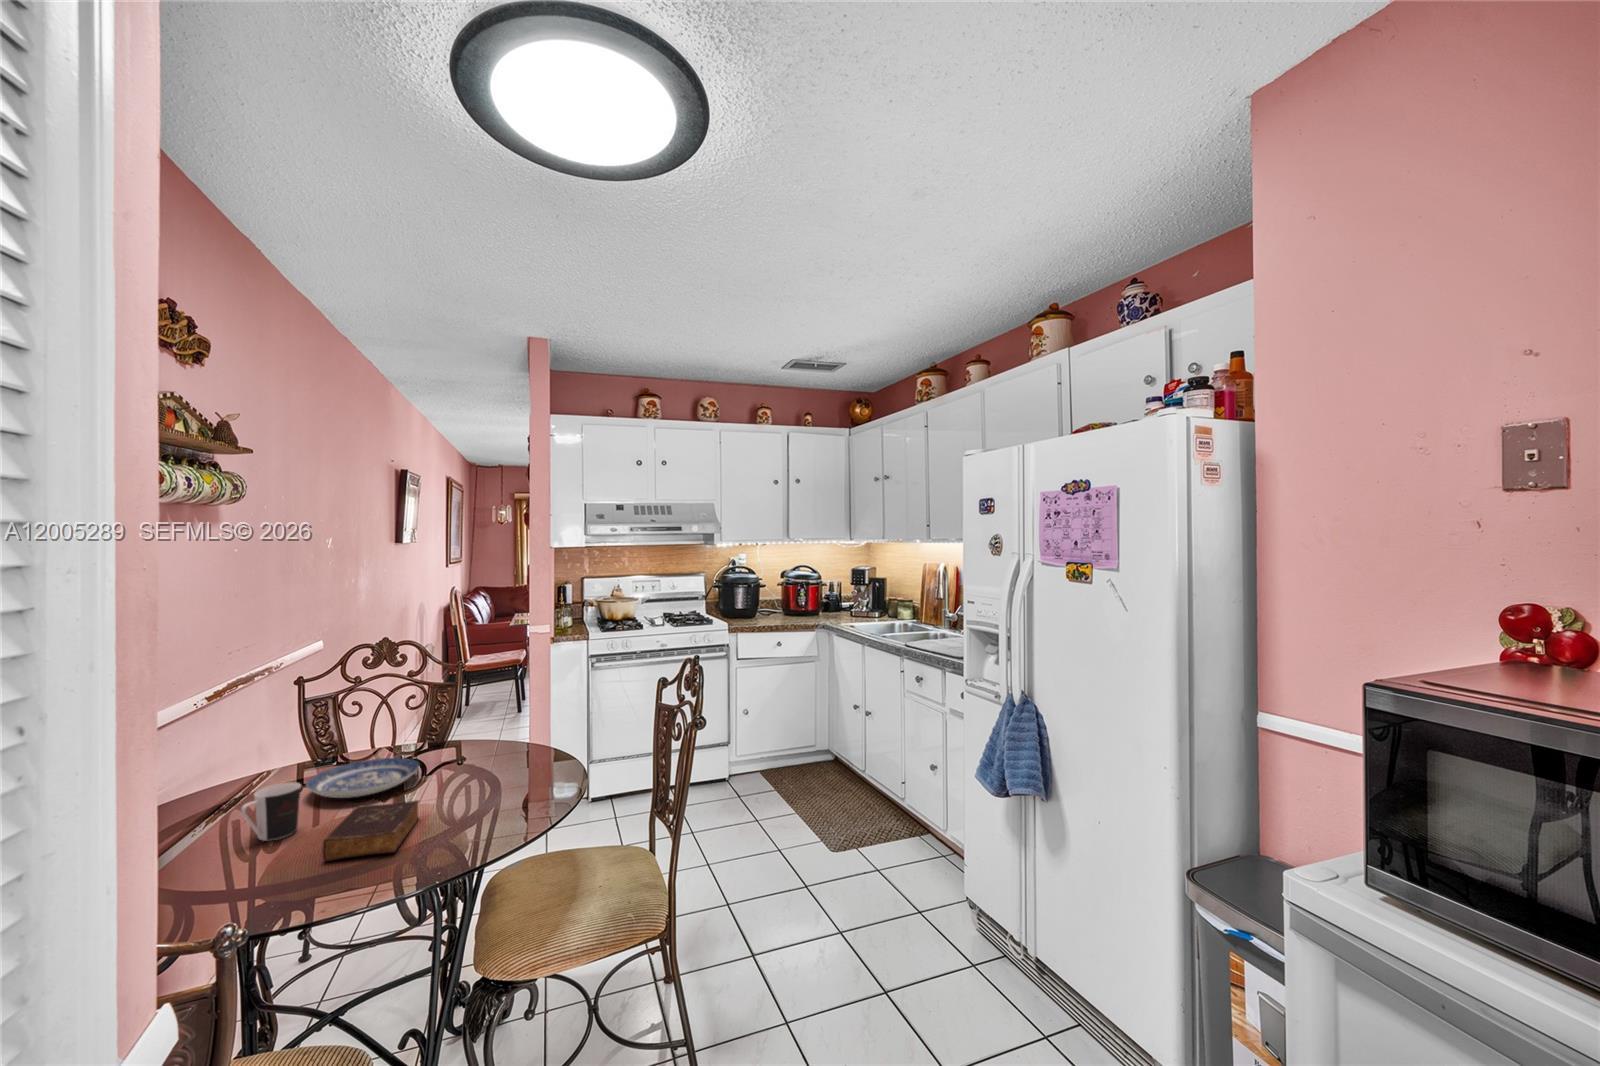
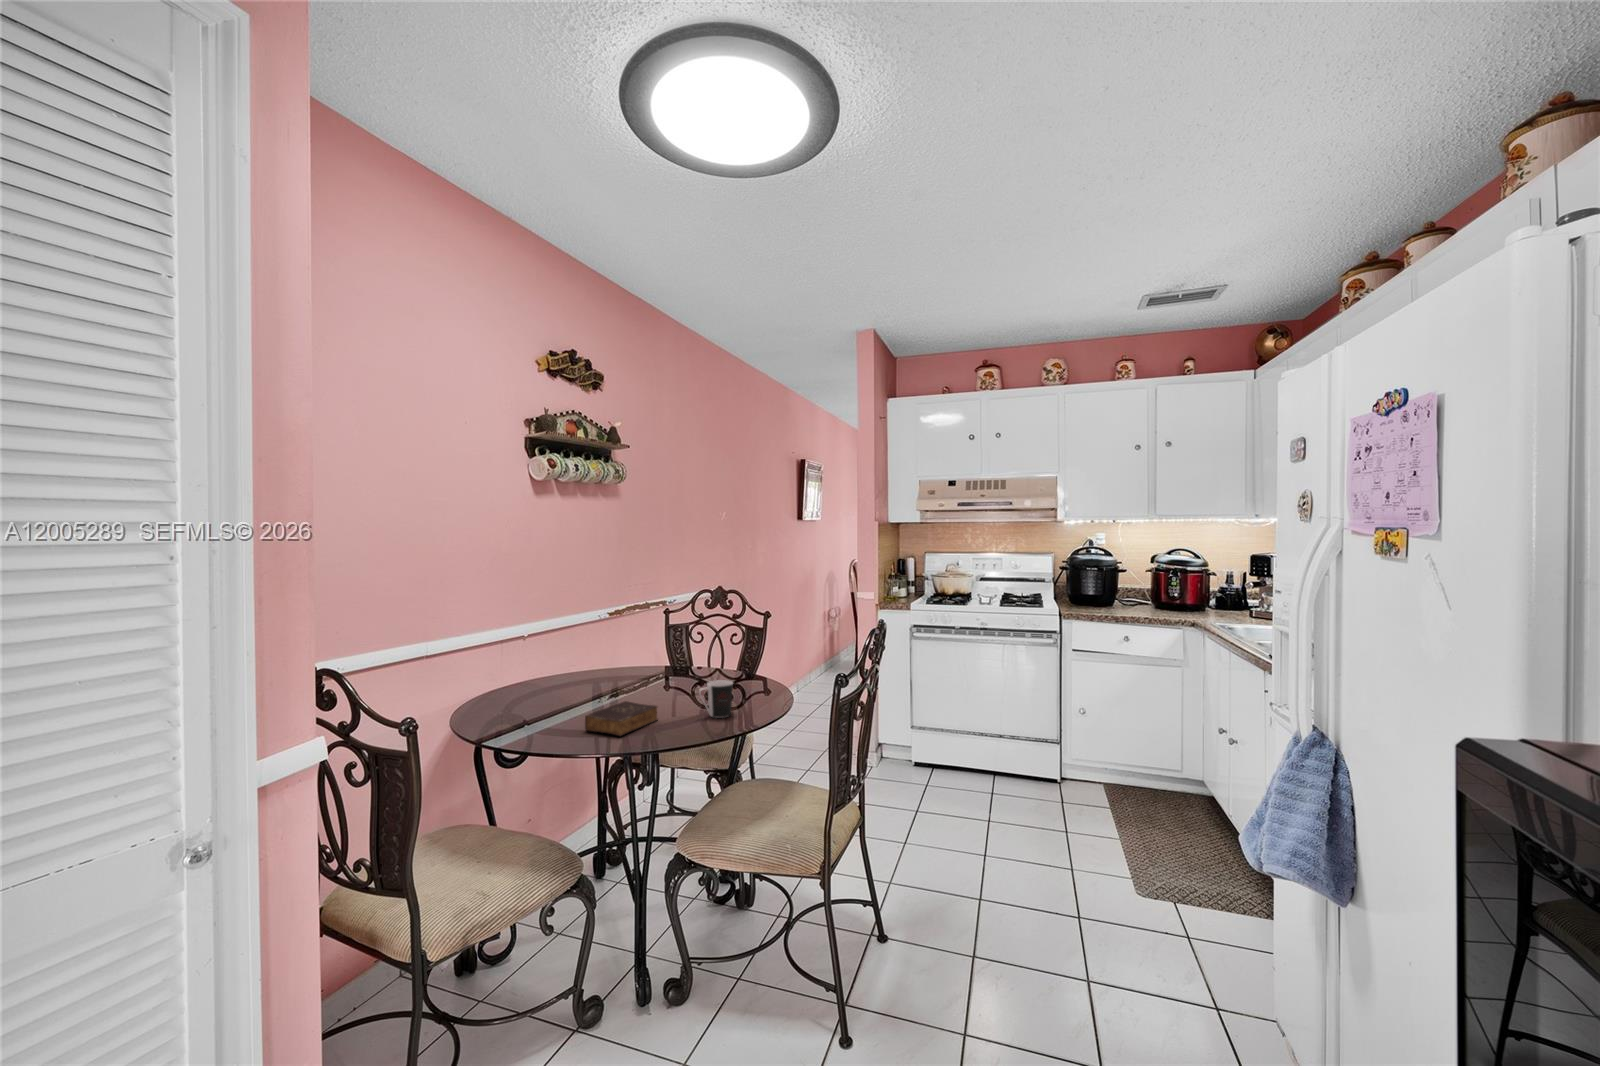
plate: present [306,758,419,798] -> none [619,675,691,697]
coffee cup: present [241,783,301,841] -> present [699,680,733,718]

